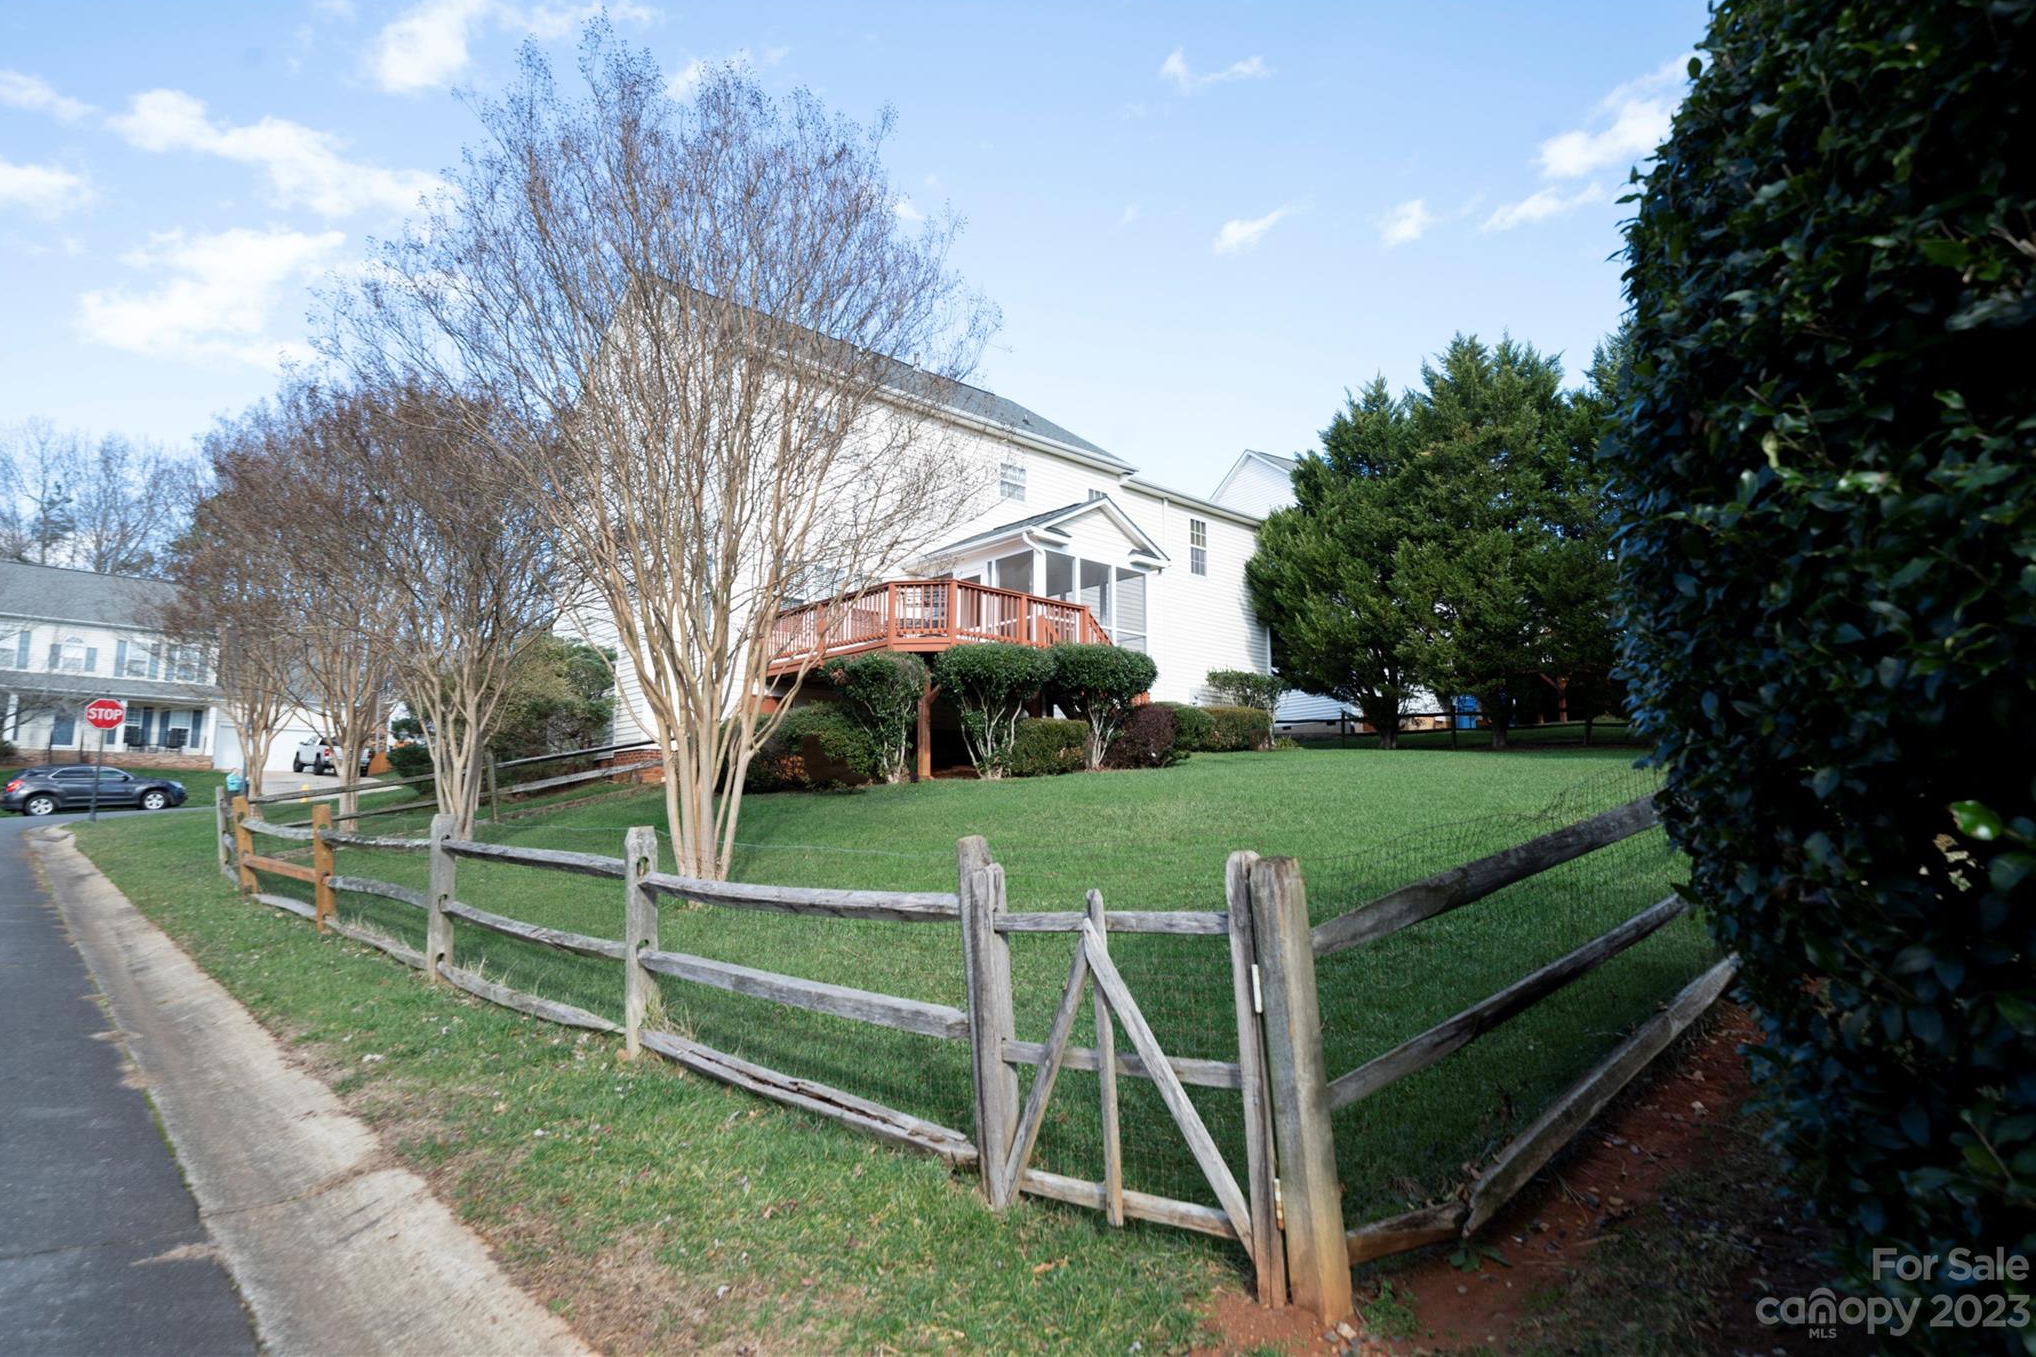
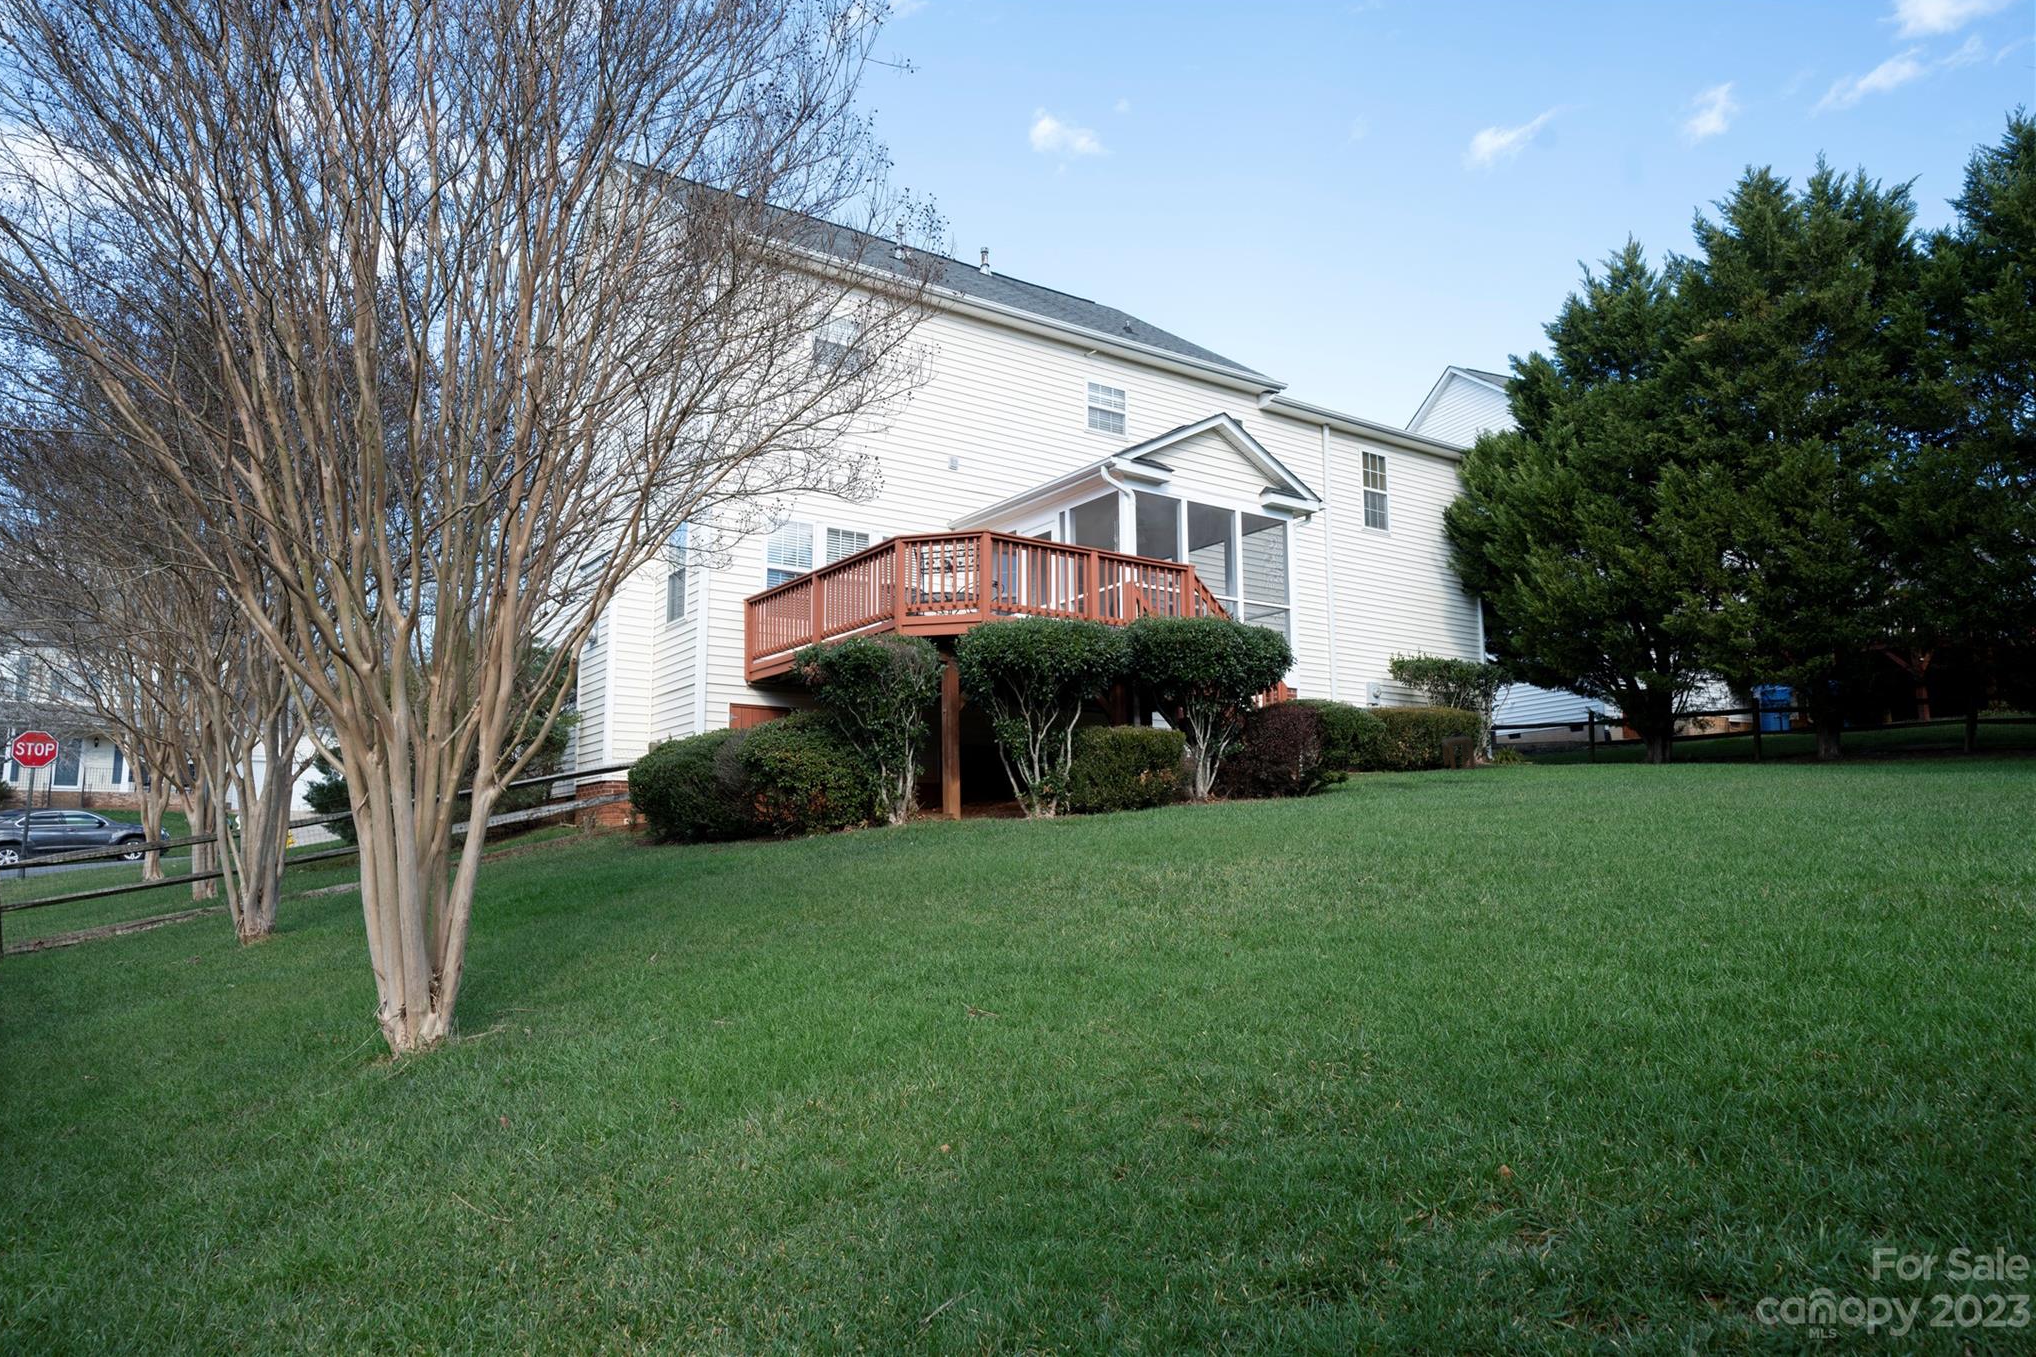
lounge chair: present [802,734,870,793] -> none [759,755,852,842]
decorative plant: present [908,757,919,782] -> none [900,779,948,822]

